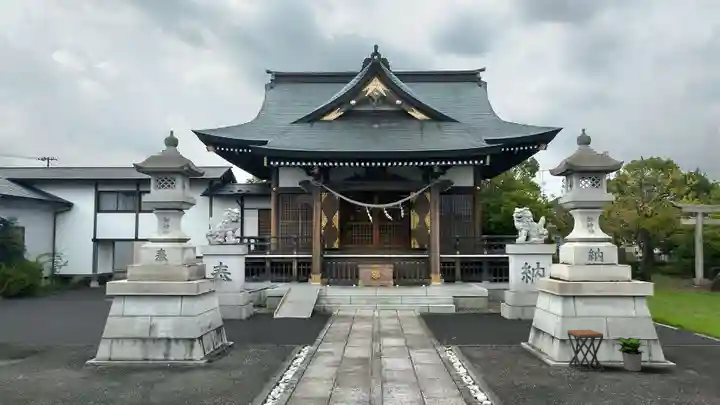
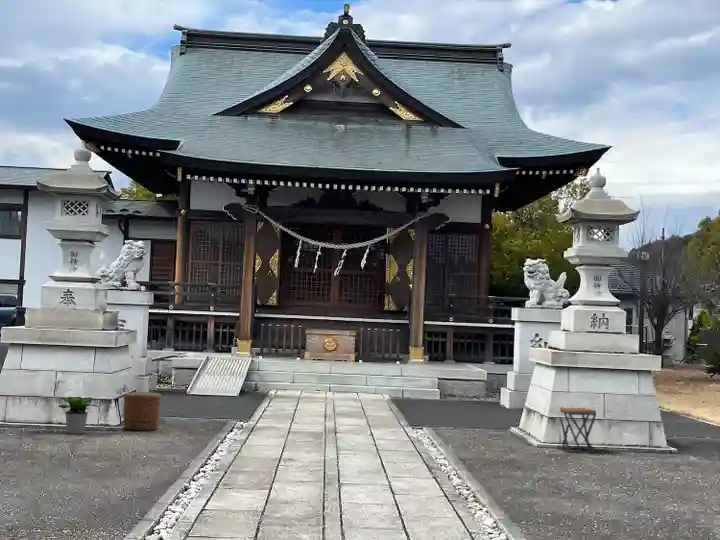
woven basket: none [206,329,237,363] -> present [124,392,162,431]
potted plant: present [616,337,645,371] -> present [59,397,98,434]

